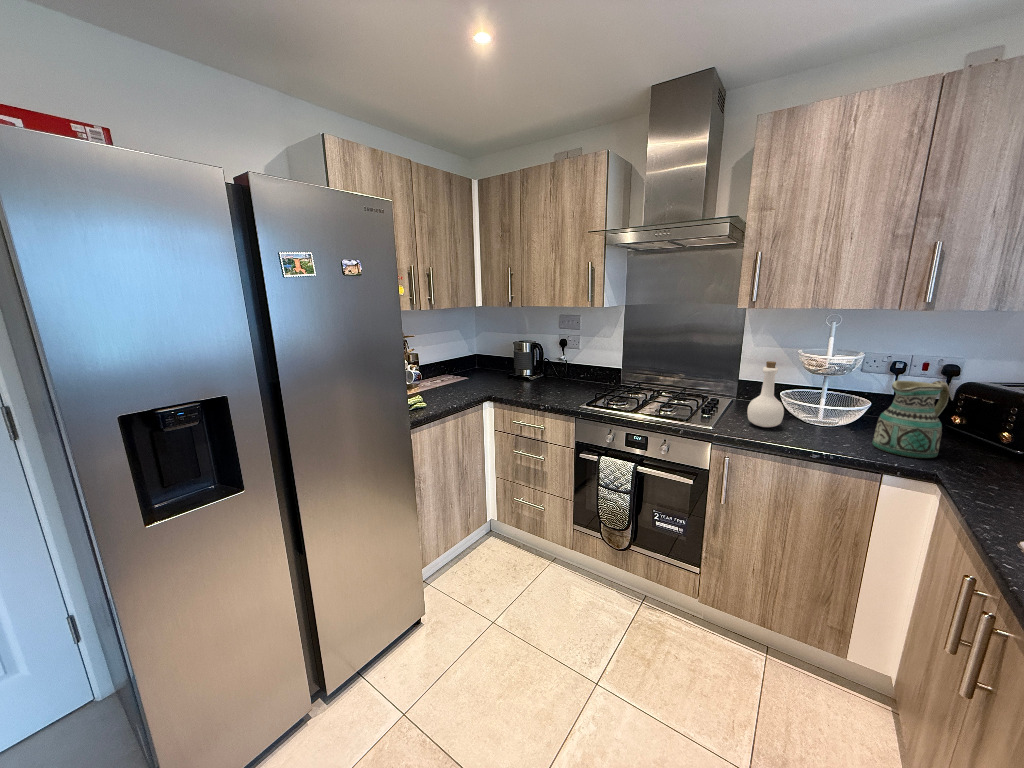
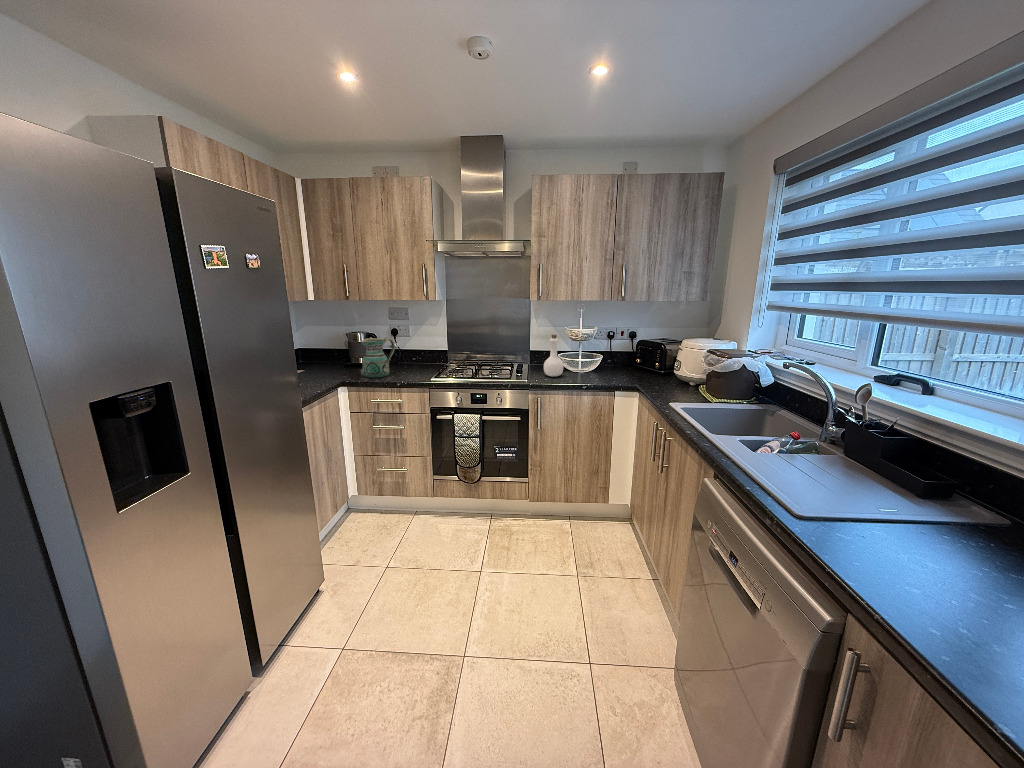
ceramic pitcher: present [872,381,949,458] -> present [361,337,395,378]

